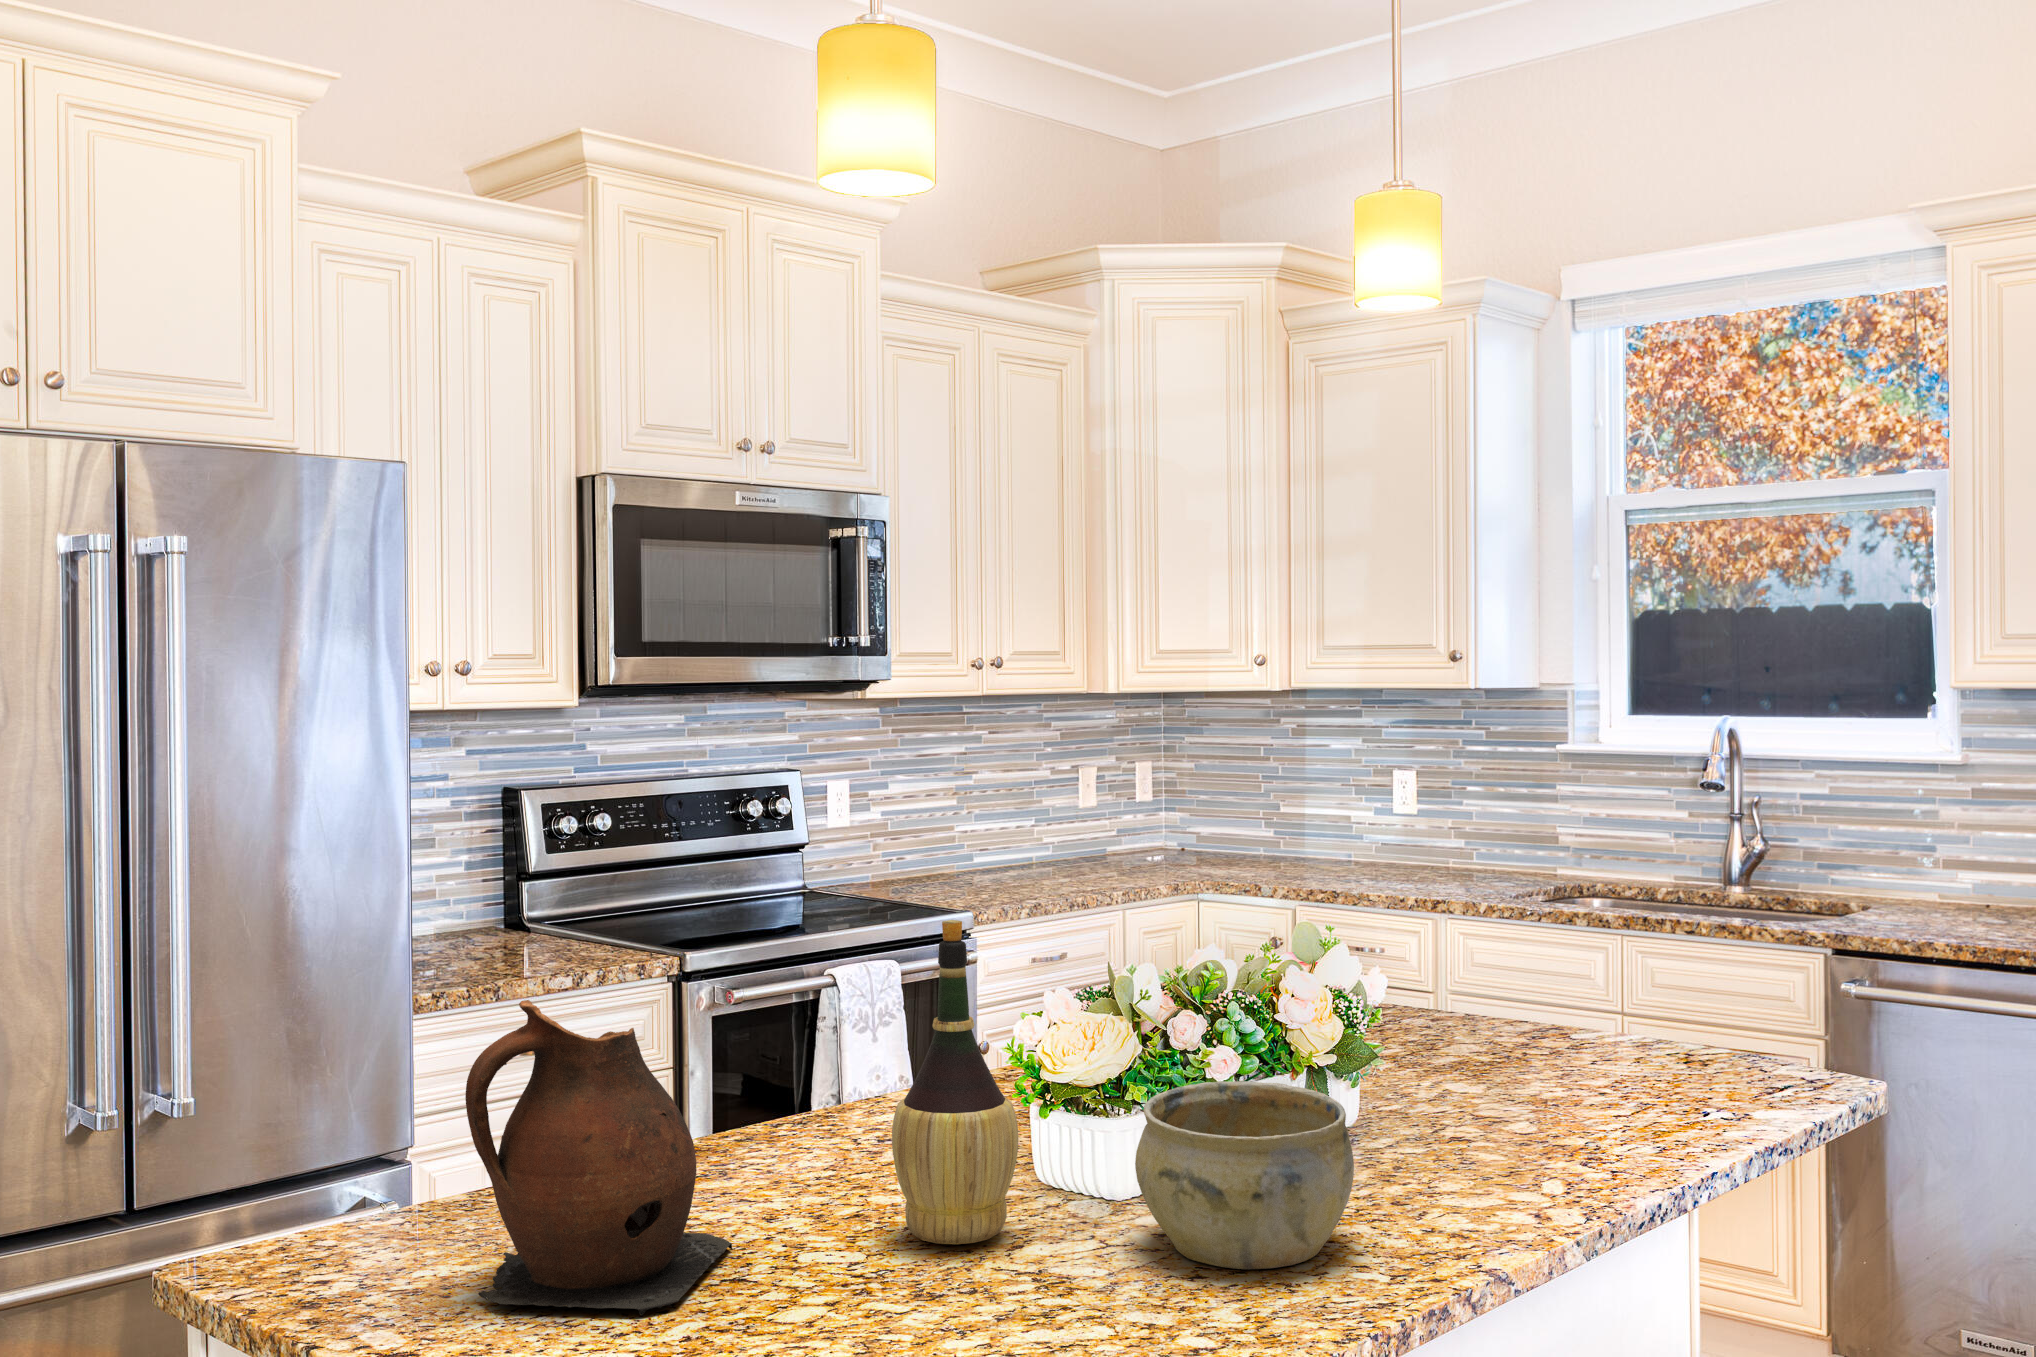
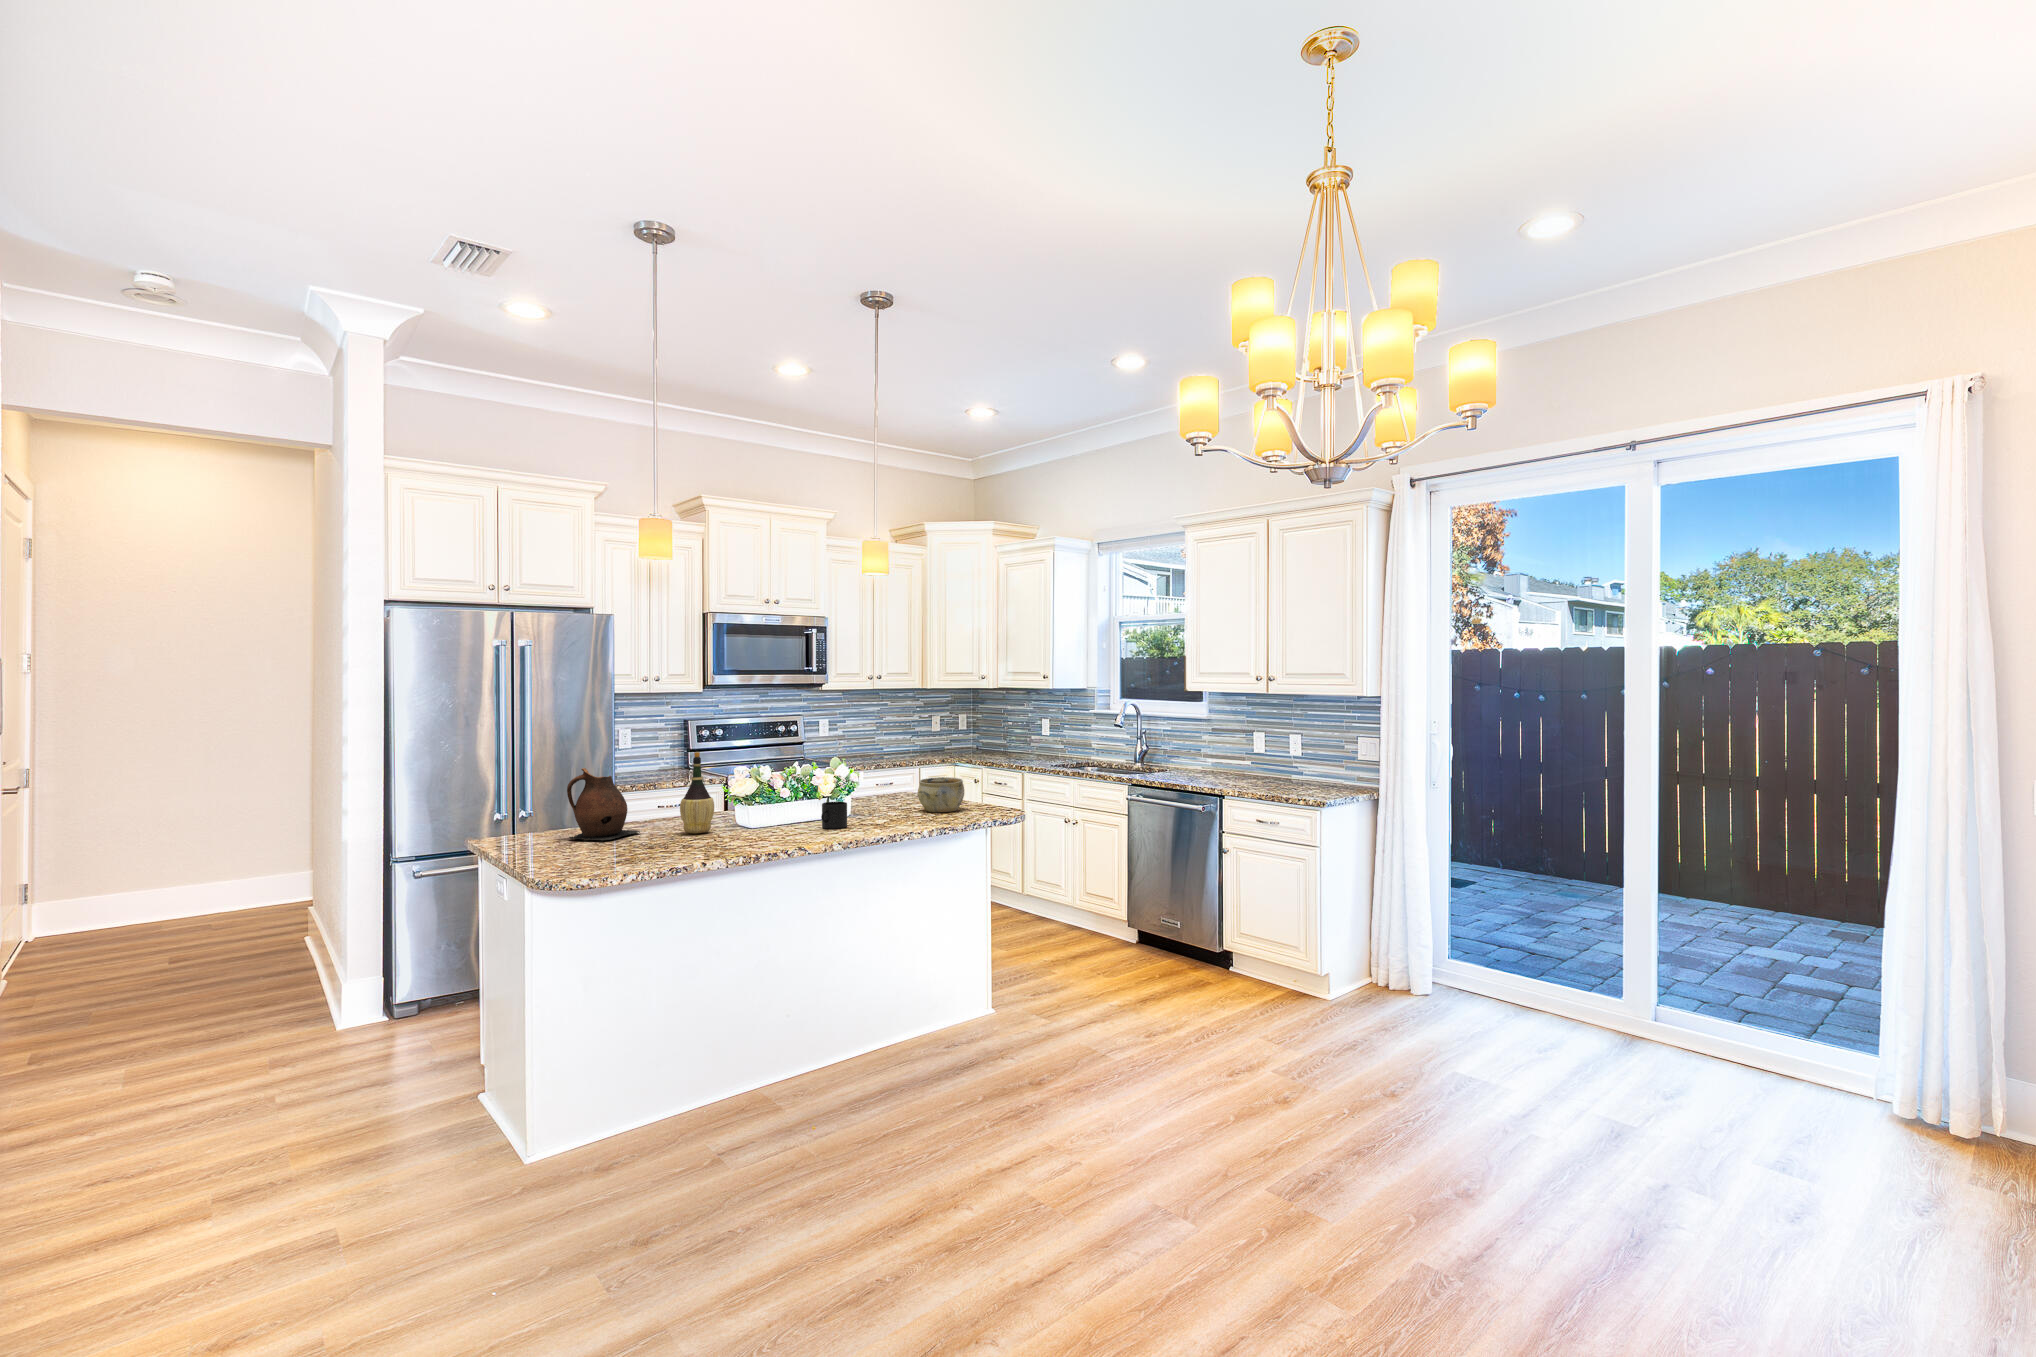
ceramic bowl: present [1135,1081,1354,1269] -> present [917,777,964,812]
mug: none [1378,1085,1472,1194] -> present [821,802,847,829]

